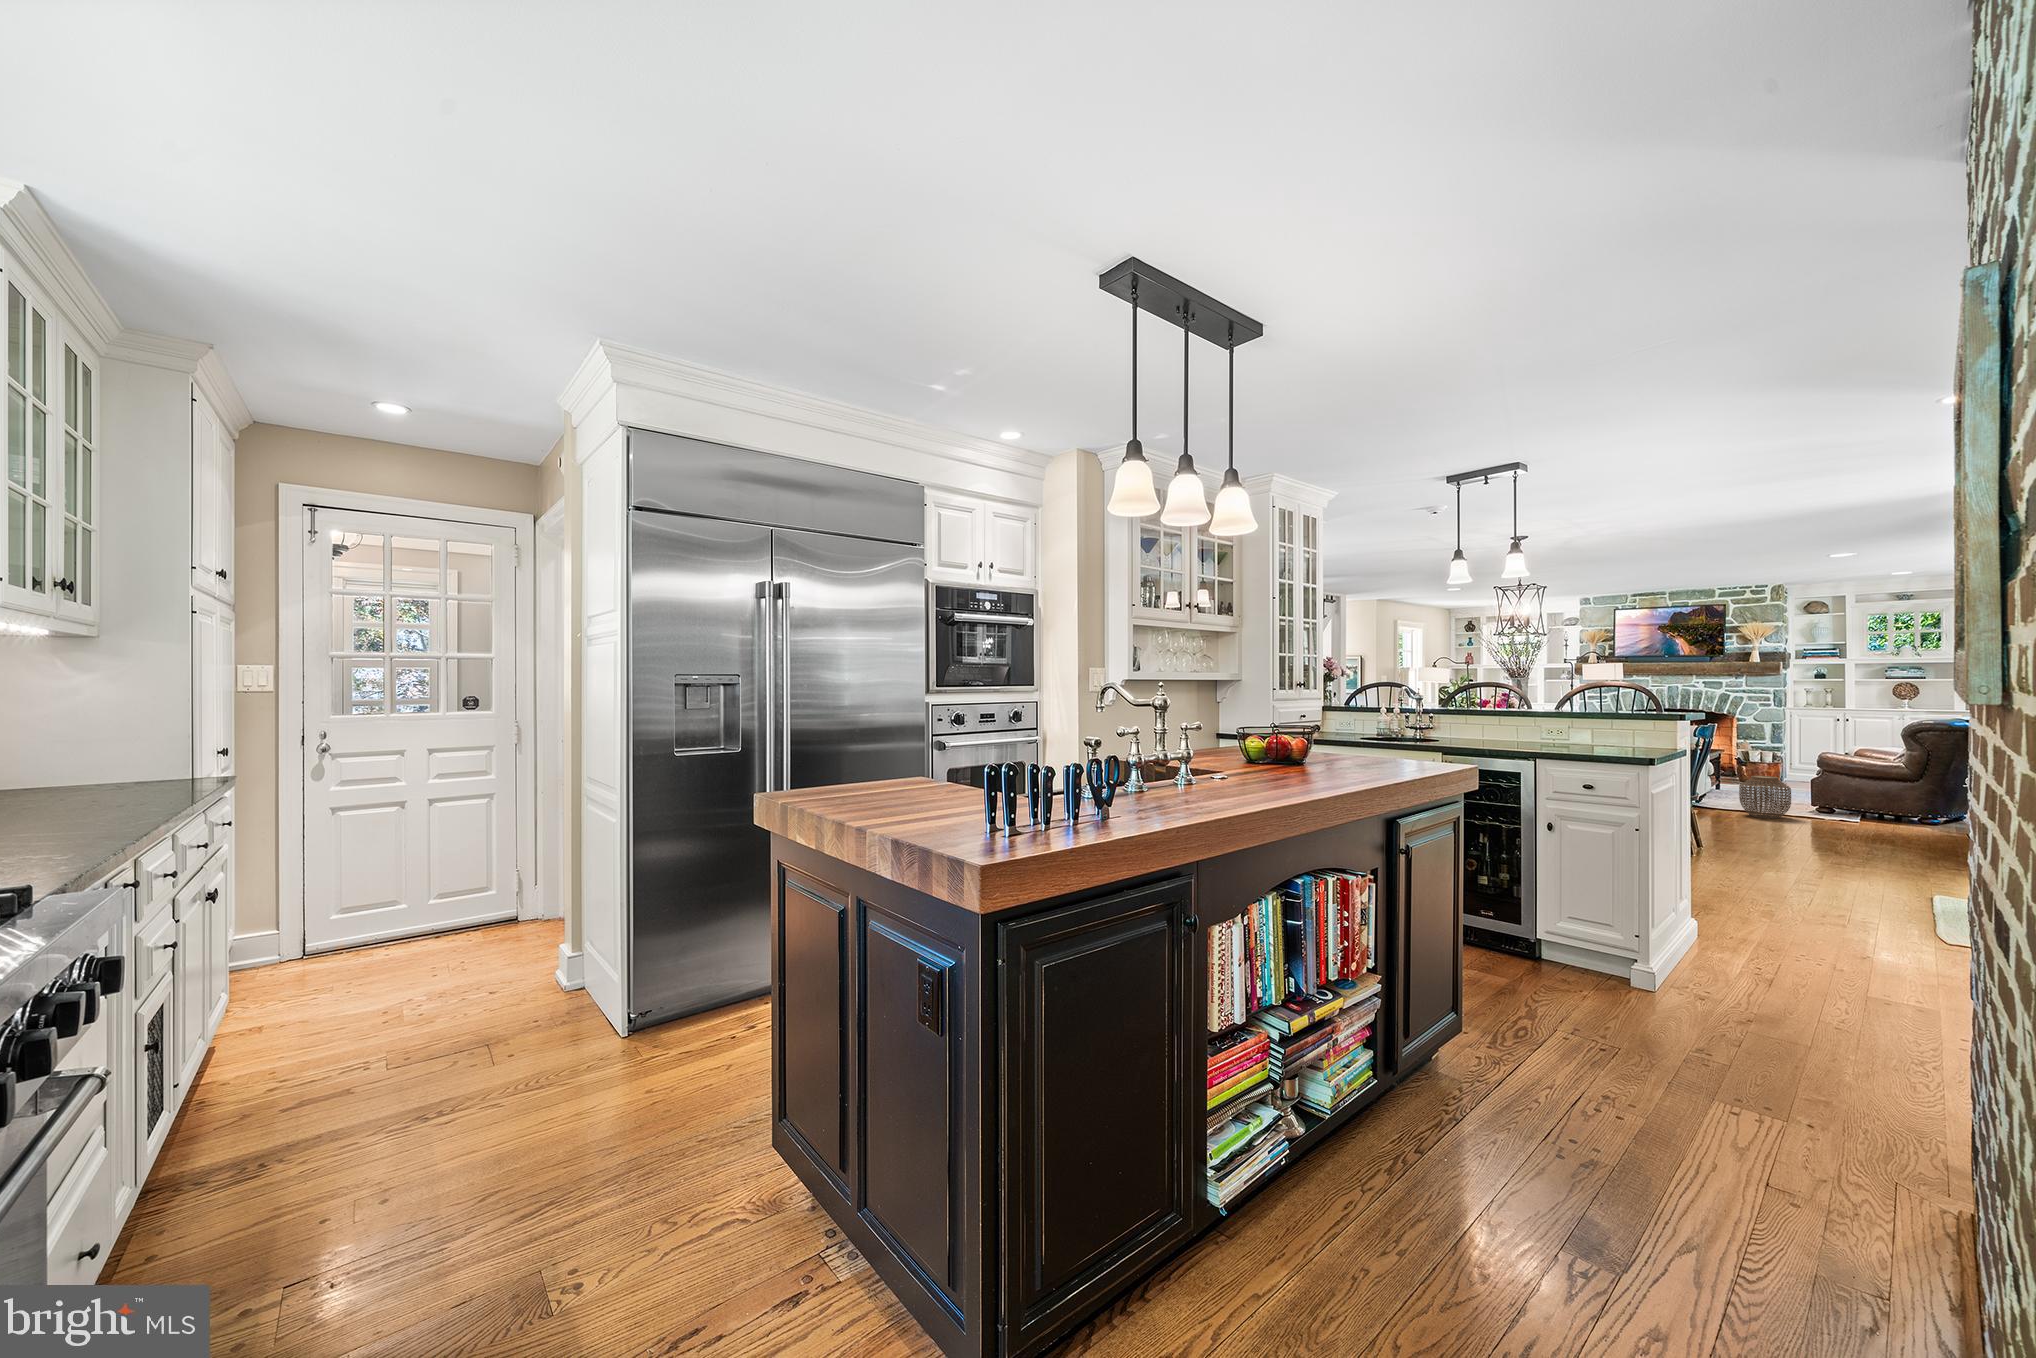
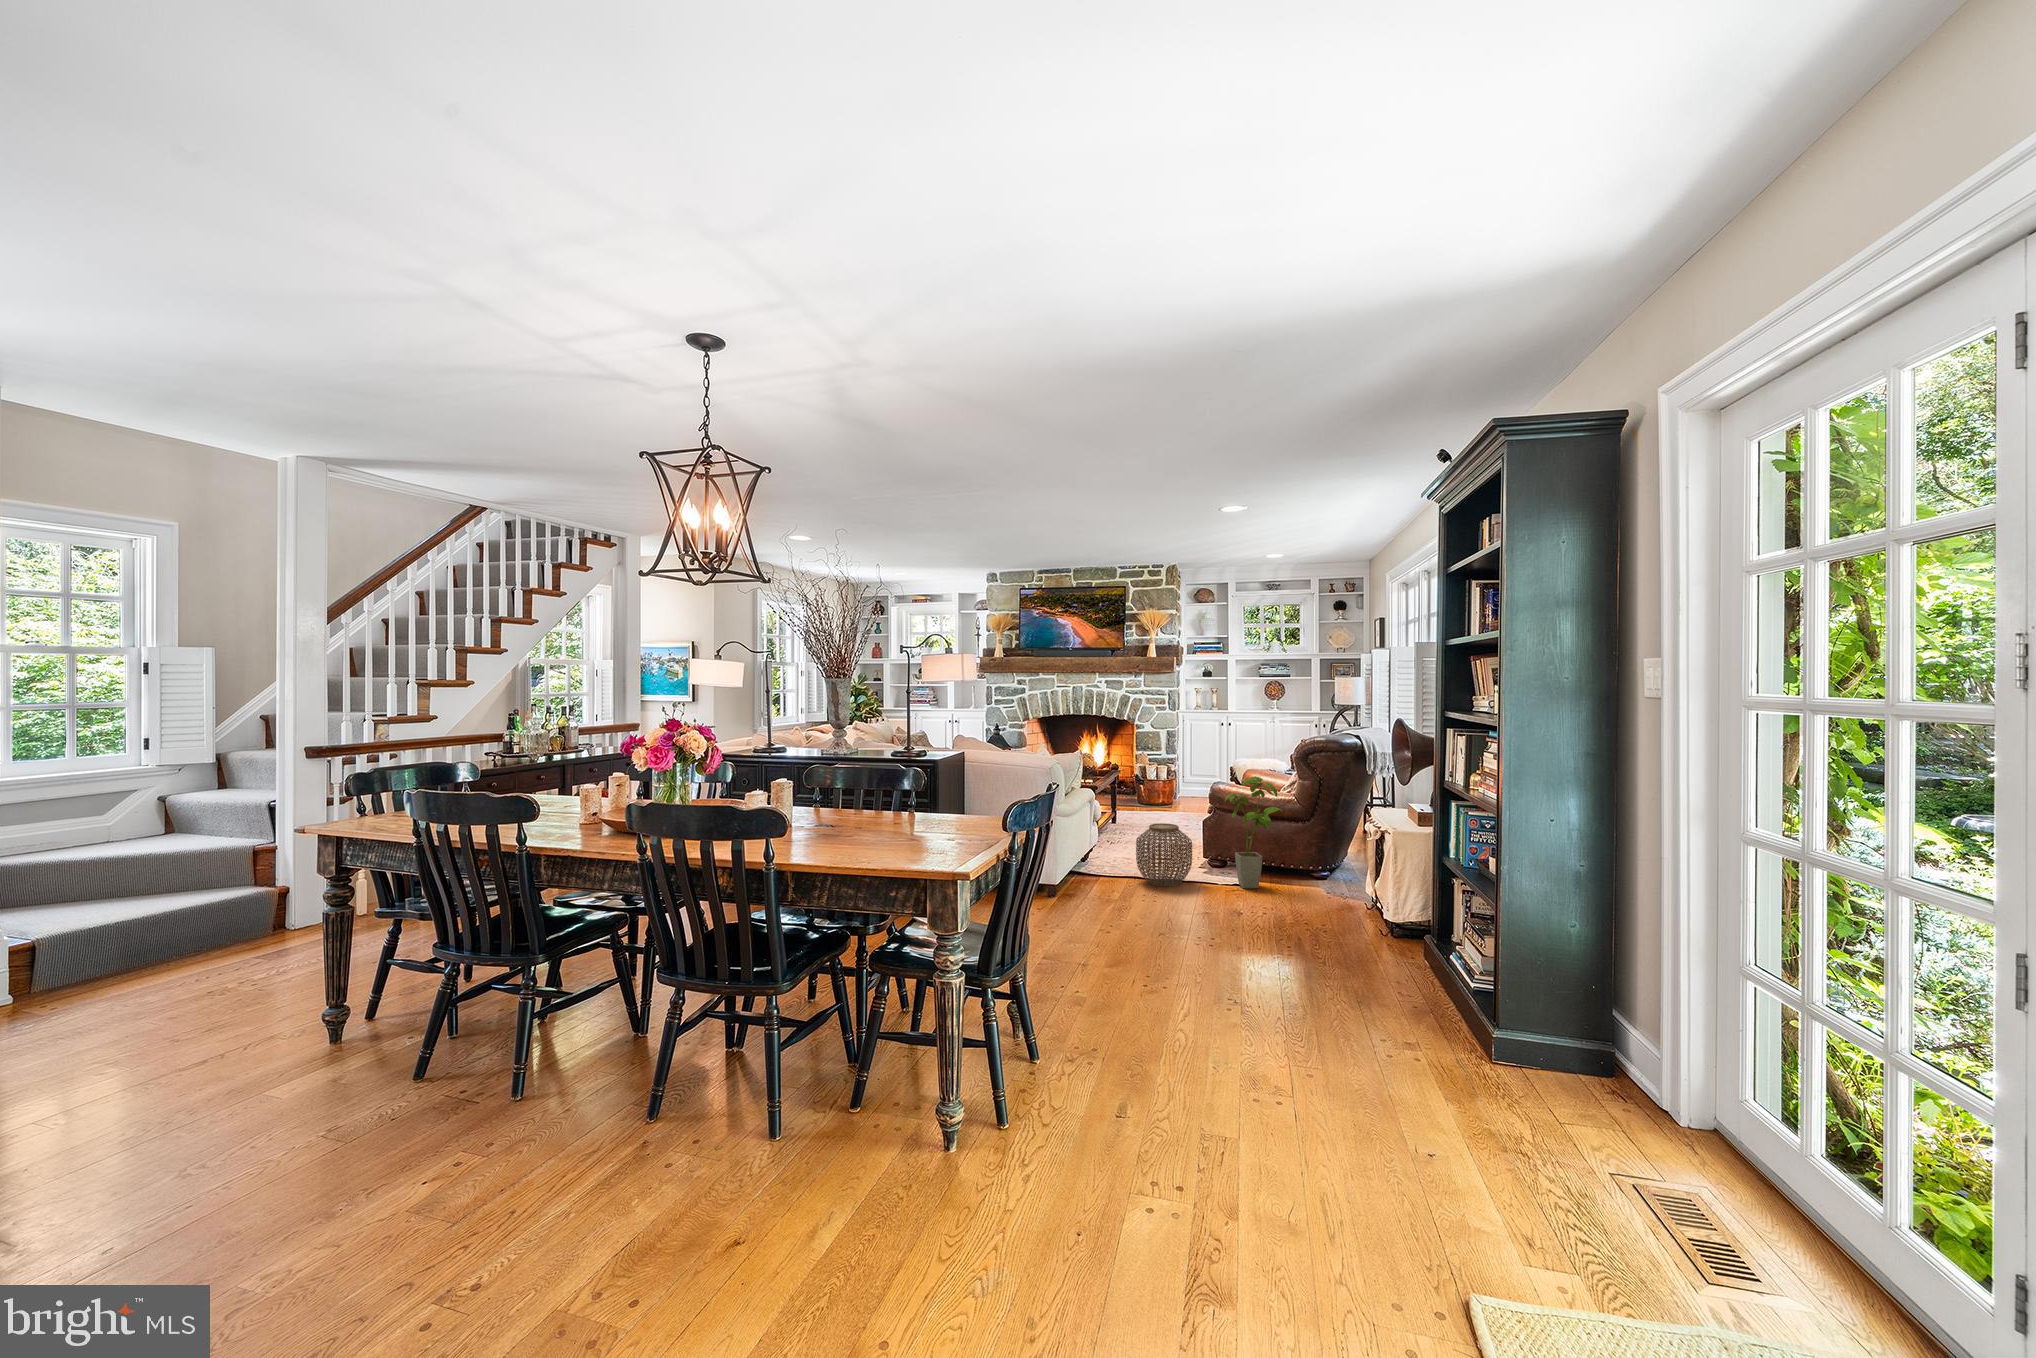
house plant: none [1822,744,1881,825] -> present [1225,776,1283,888]

